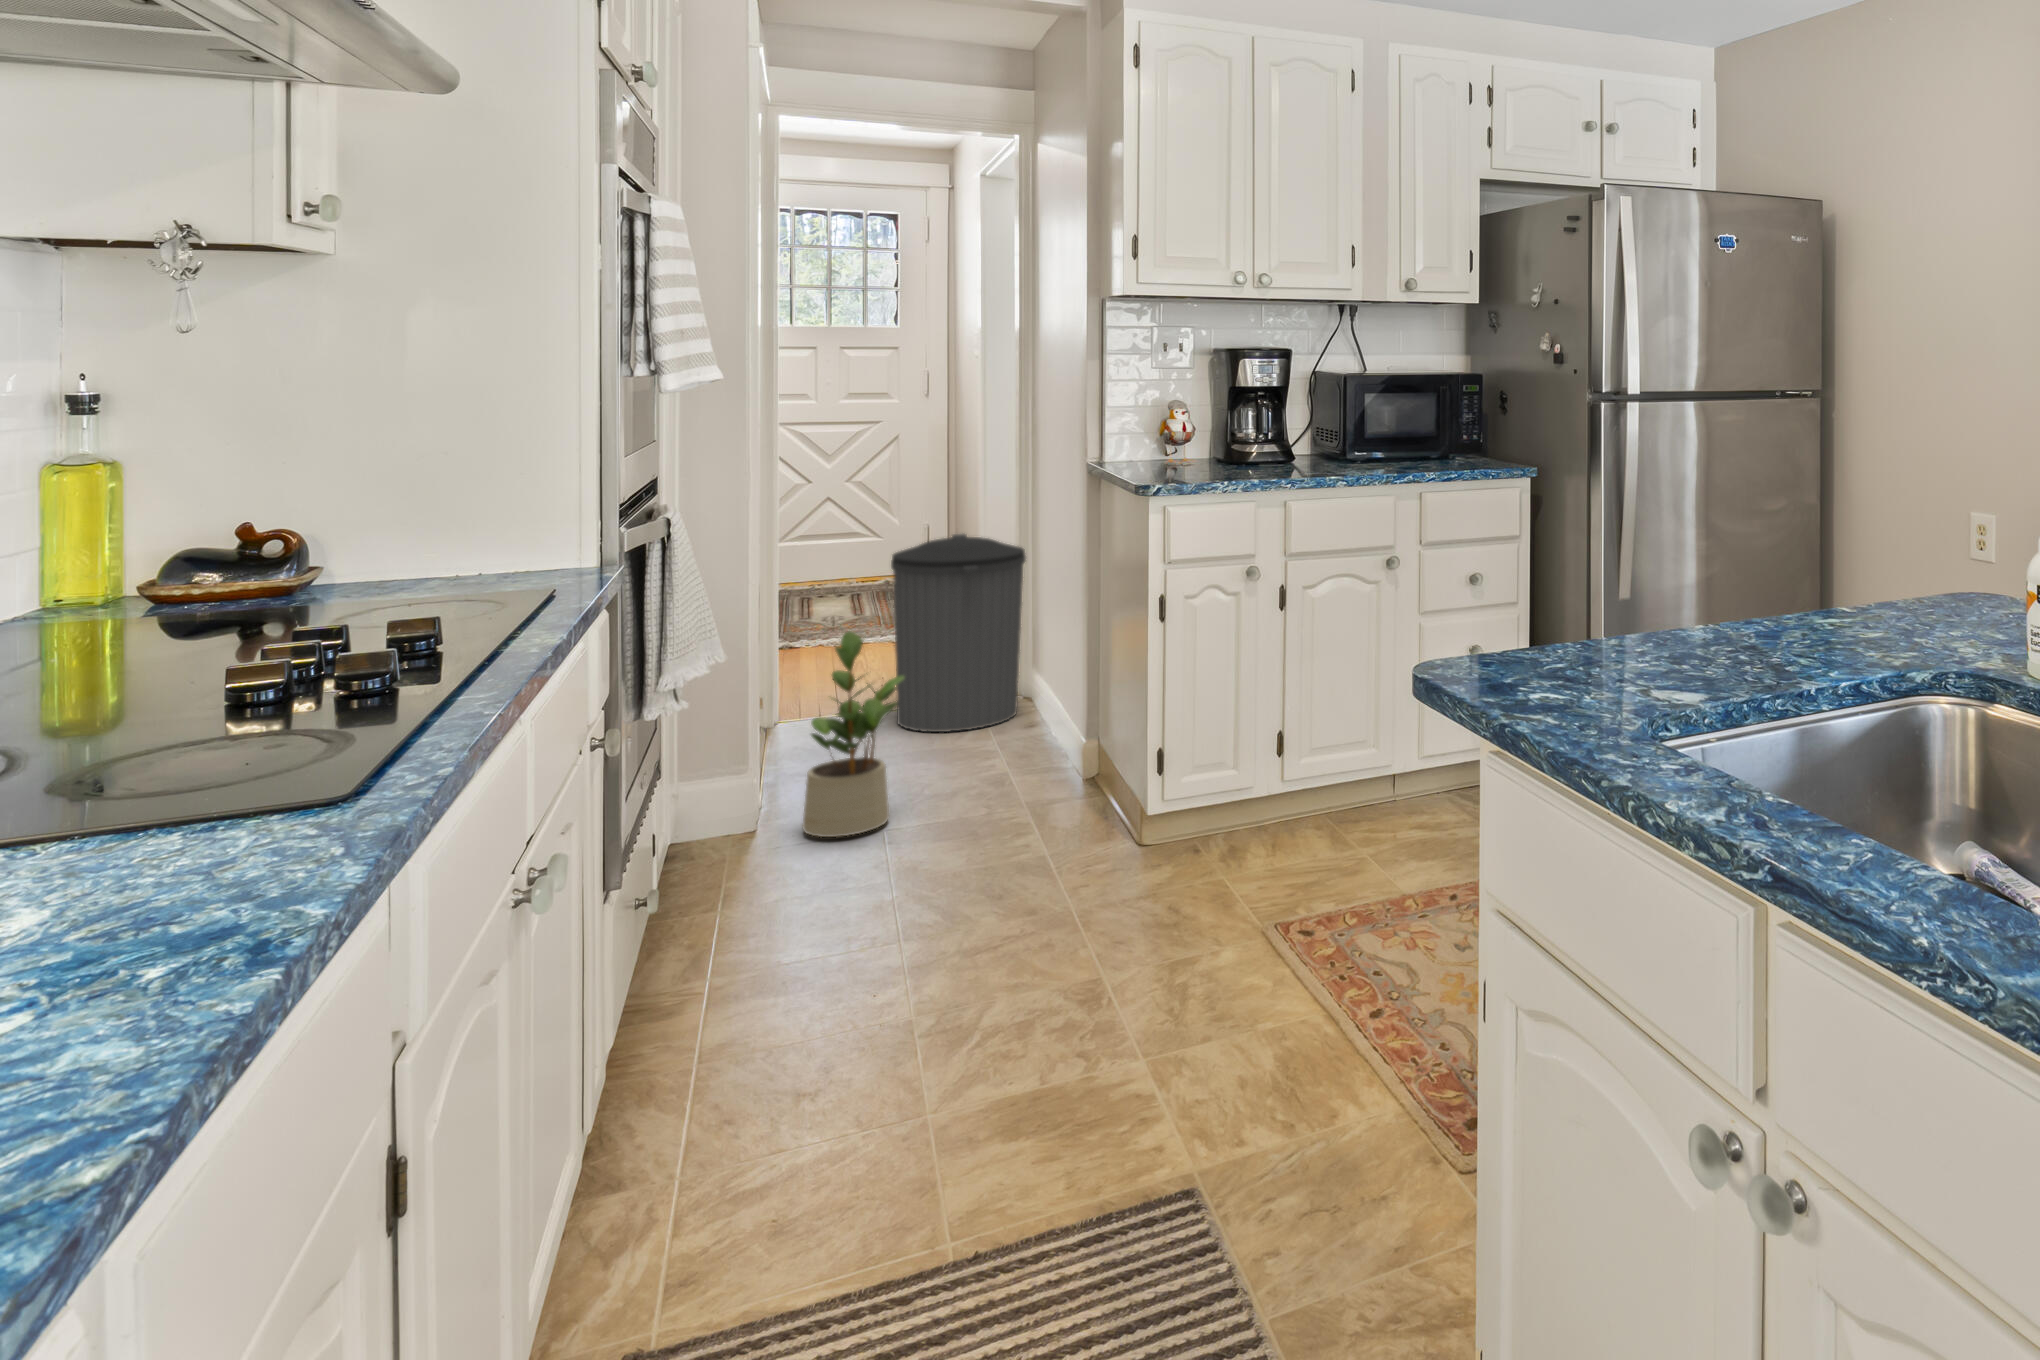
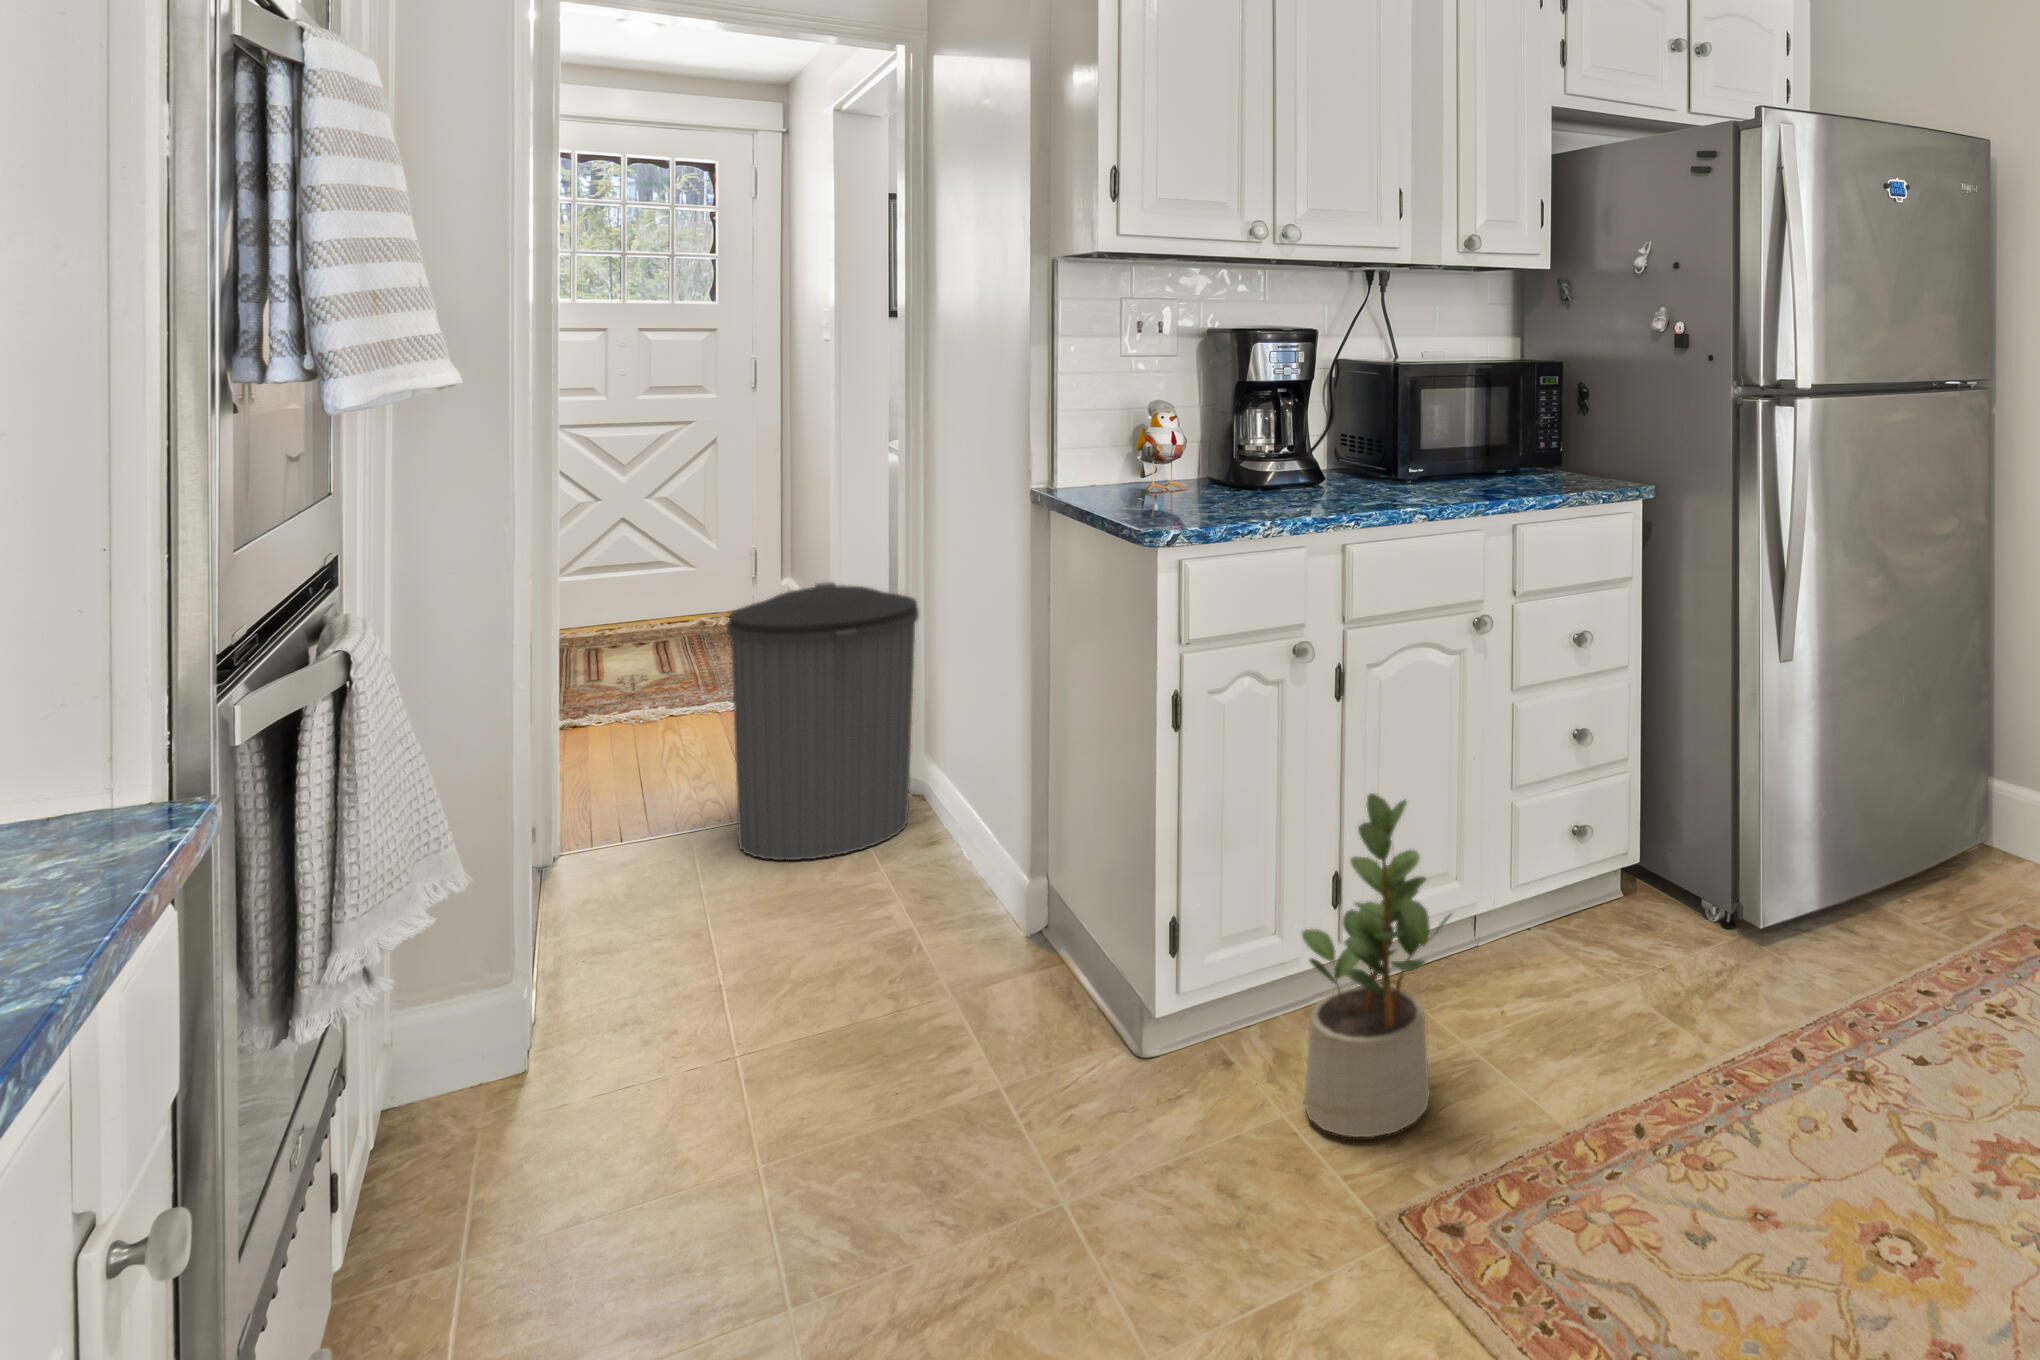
potted plant: present [803,631,905,837] -> present [1302,793,1453,1137]

